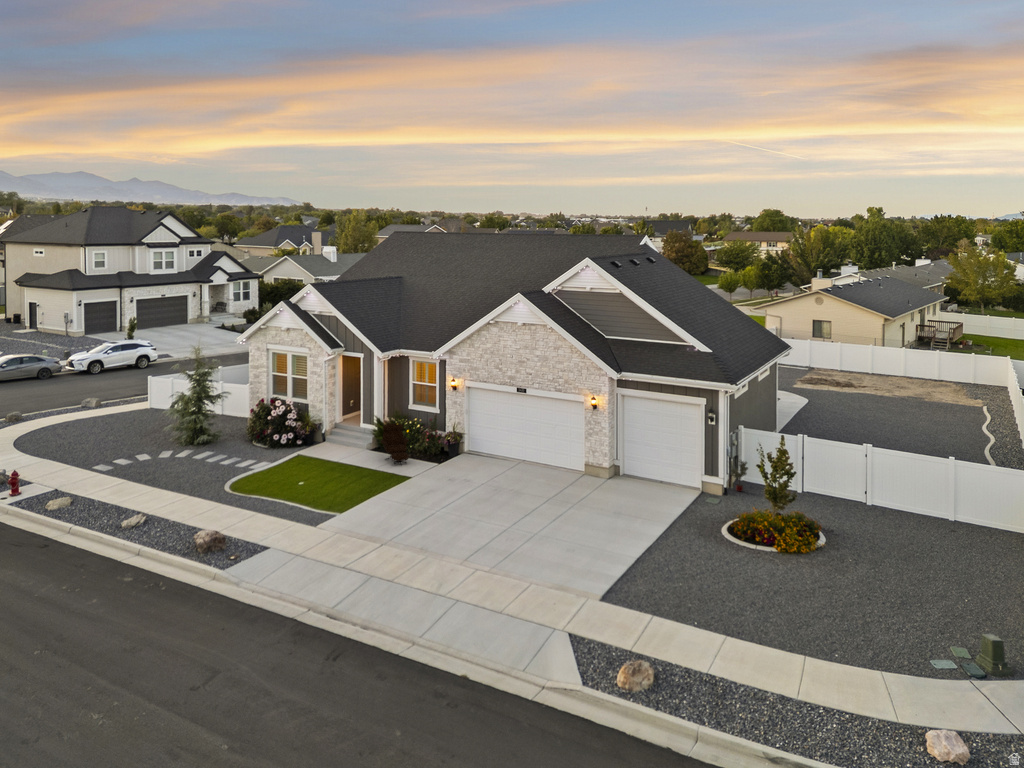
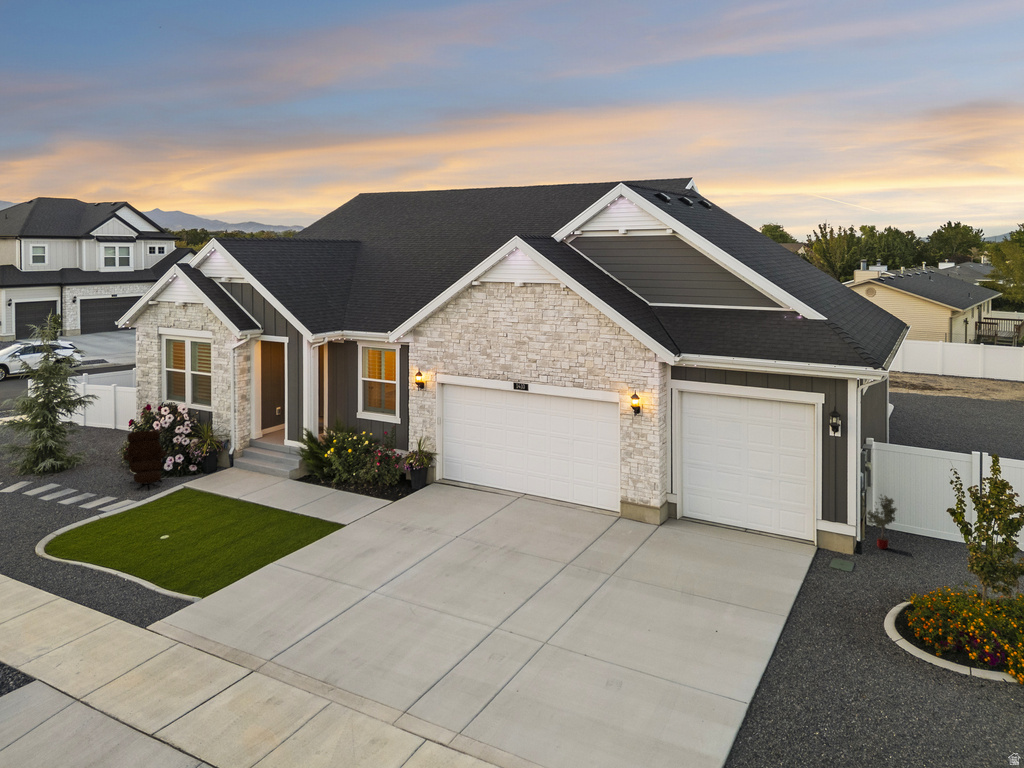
lounge chair: present [381,424,409,464] -> present [123,430,167,490]

